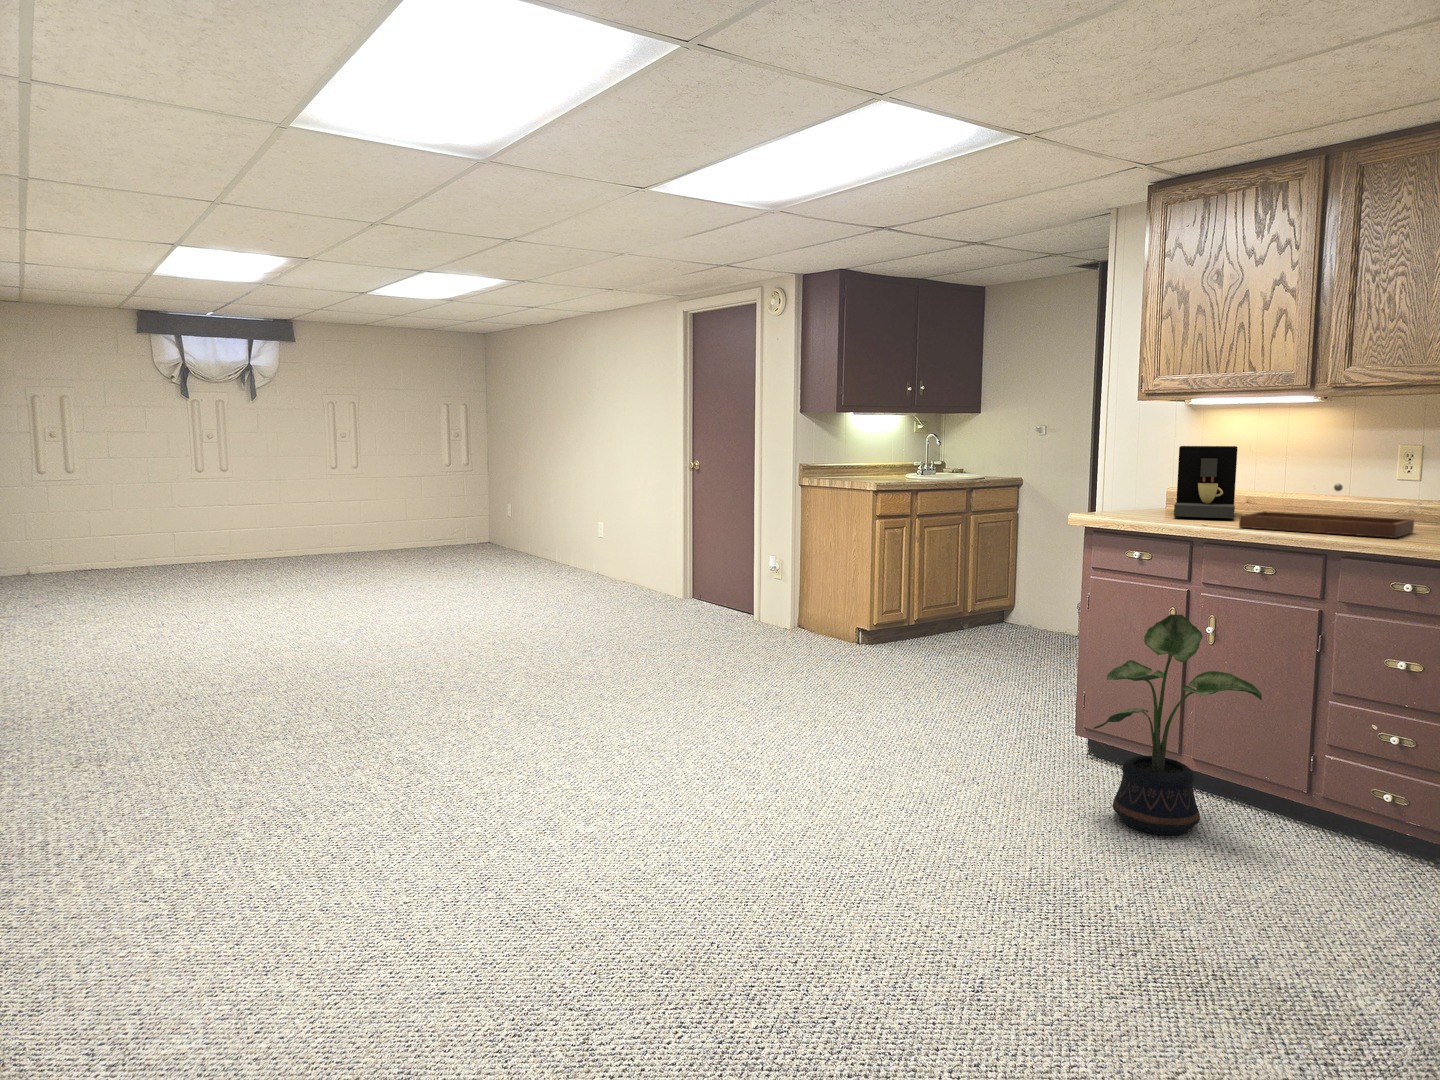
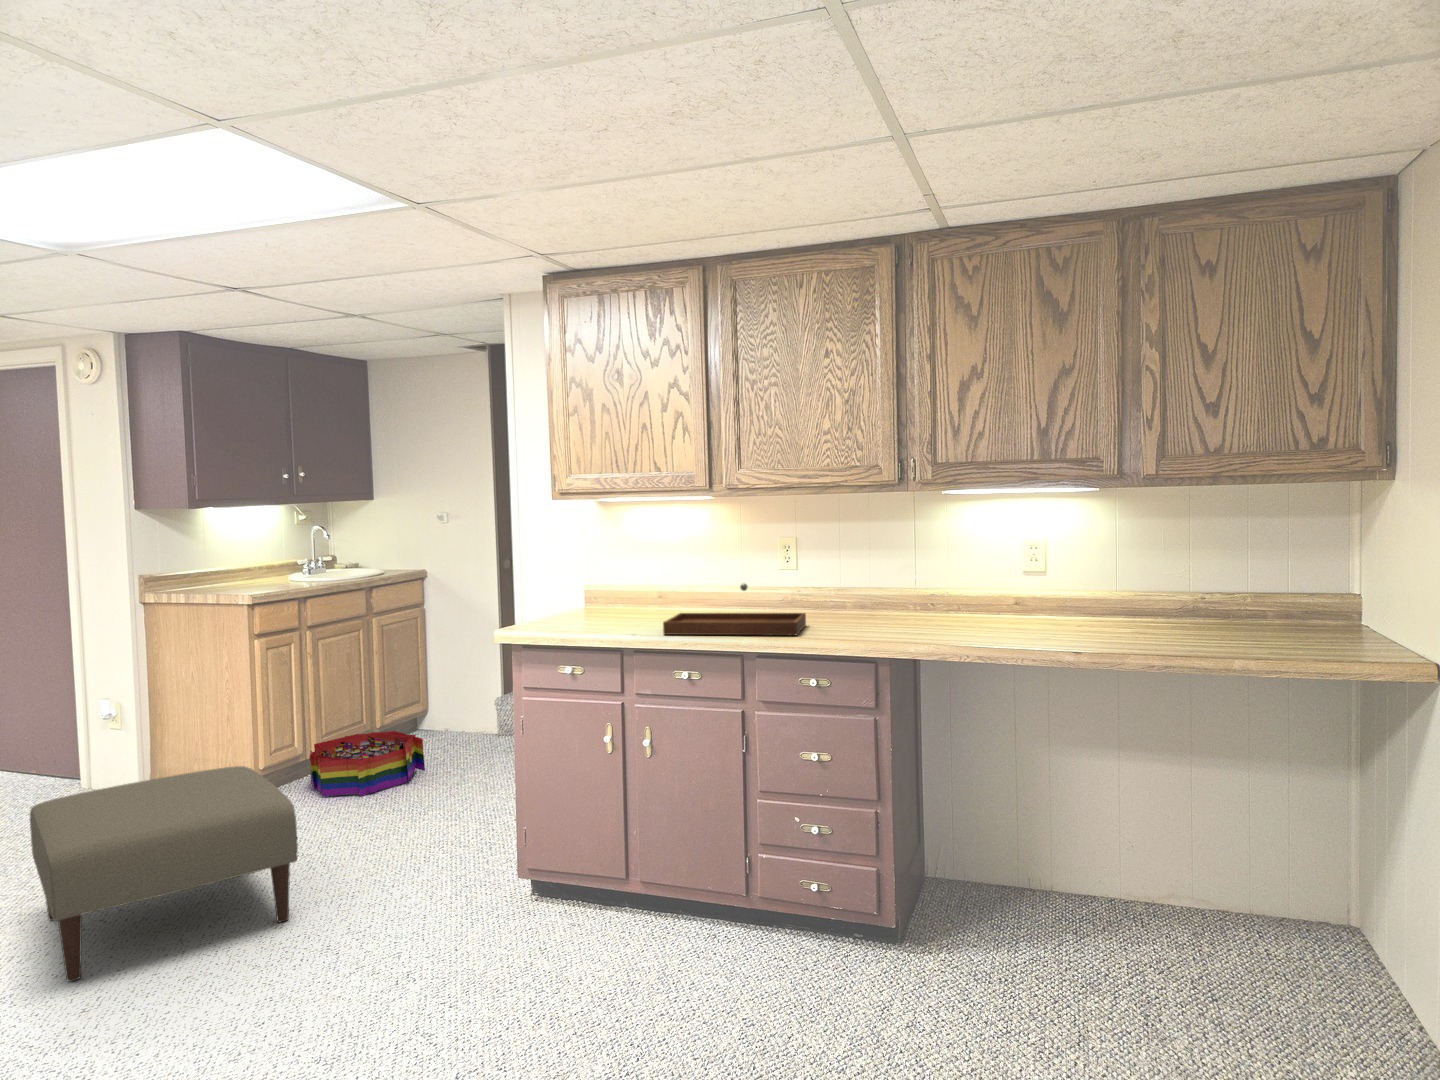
coffee maker: present [1174,446,1238,518] -> none [596,544,655,624]
ottoman: none [723,609,897,732] -> present [30,766,298,981]
storage bin: none [911,610,1006,659] -> present [310,731,425,796]
potted plant: present [1094,614,1262,835] -> none [543,732,705,986]

